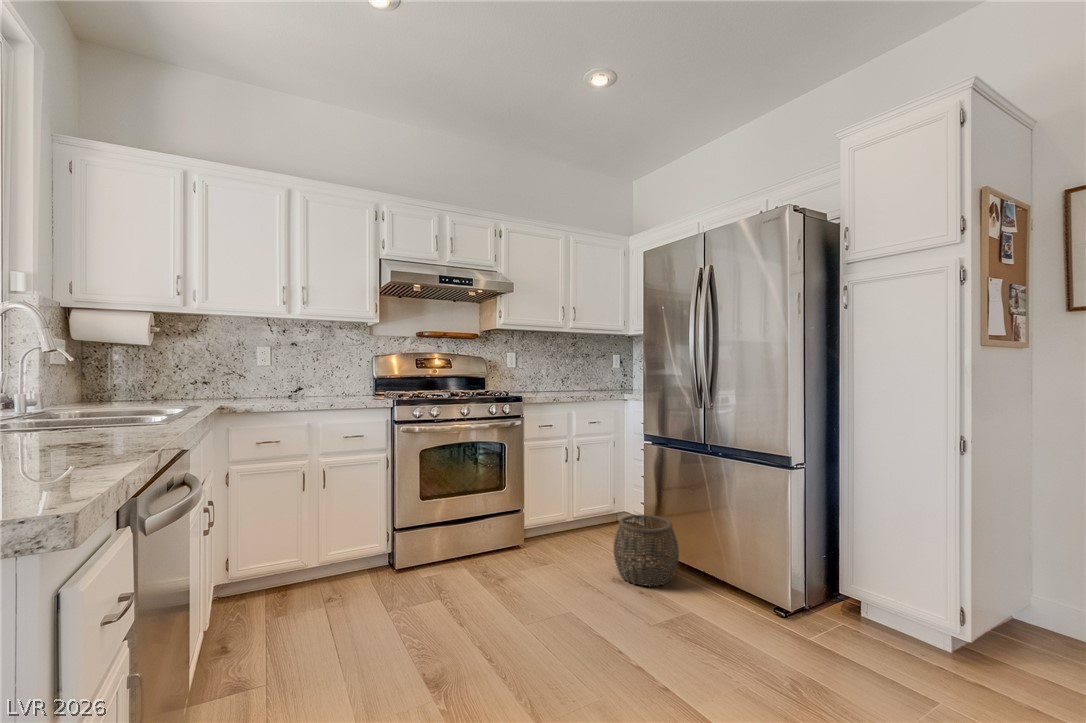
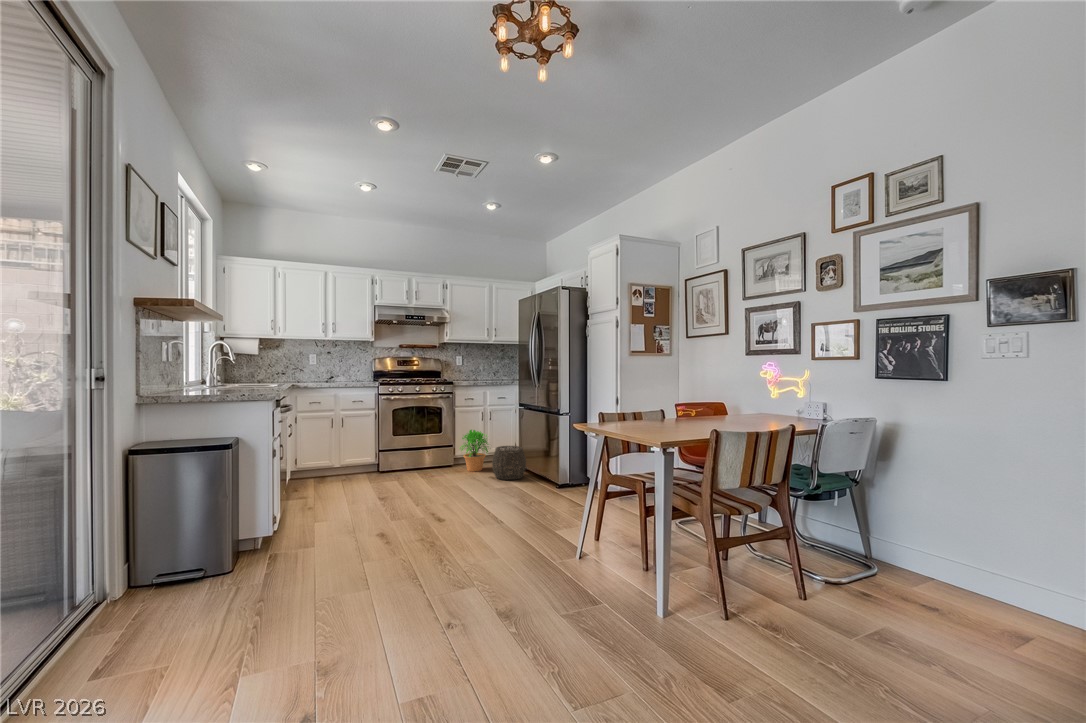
potted plant: none [535,482,595,560] -> present [460,430,489,471]

